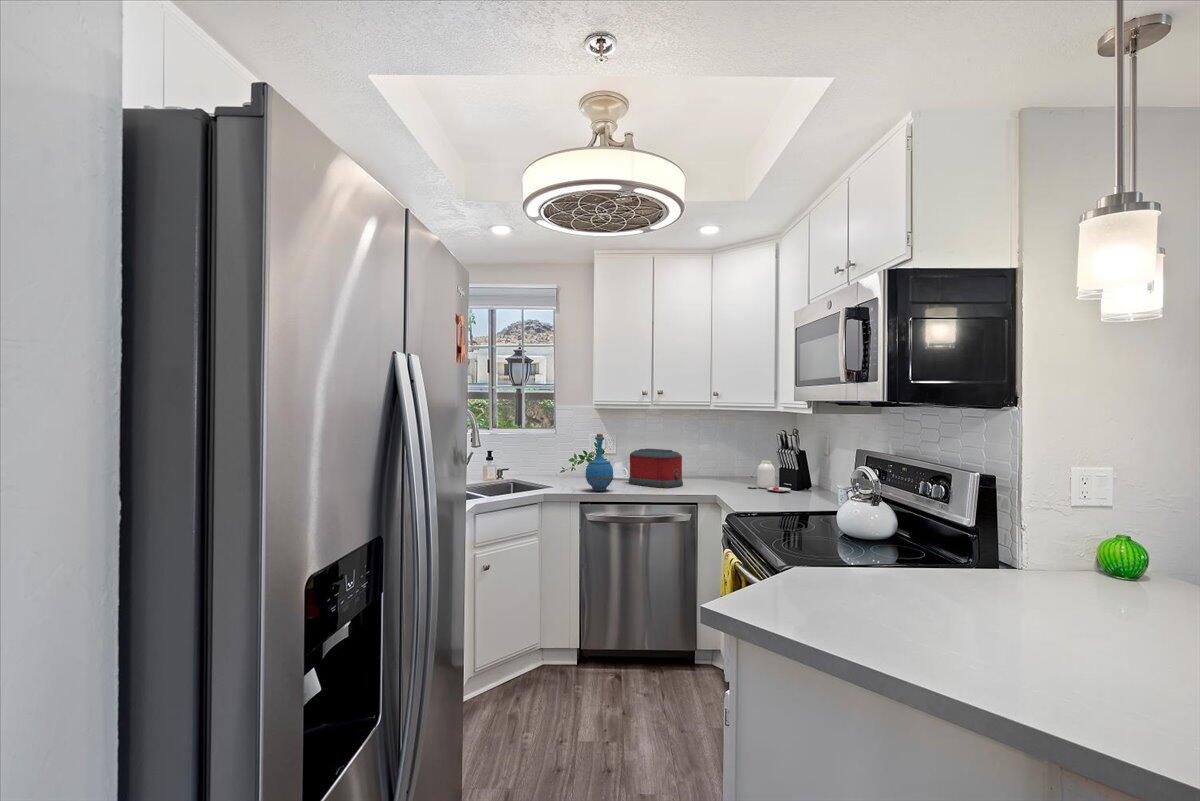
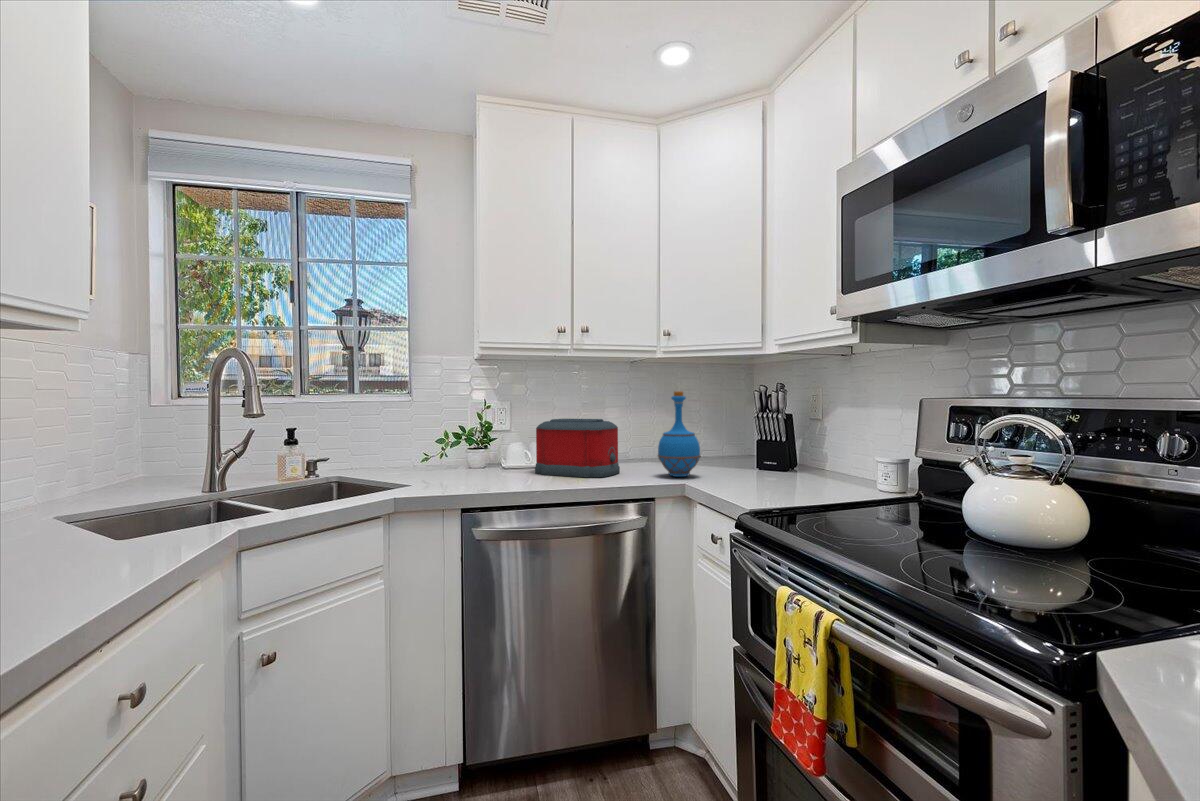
bottle: present [586,434,613,491] -> present [658,391,700,477]
jar: present [749,461,791,492] -> none [714,431,782,475]

